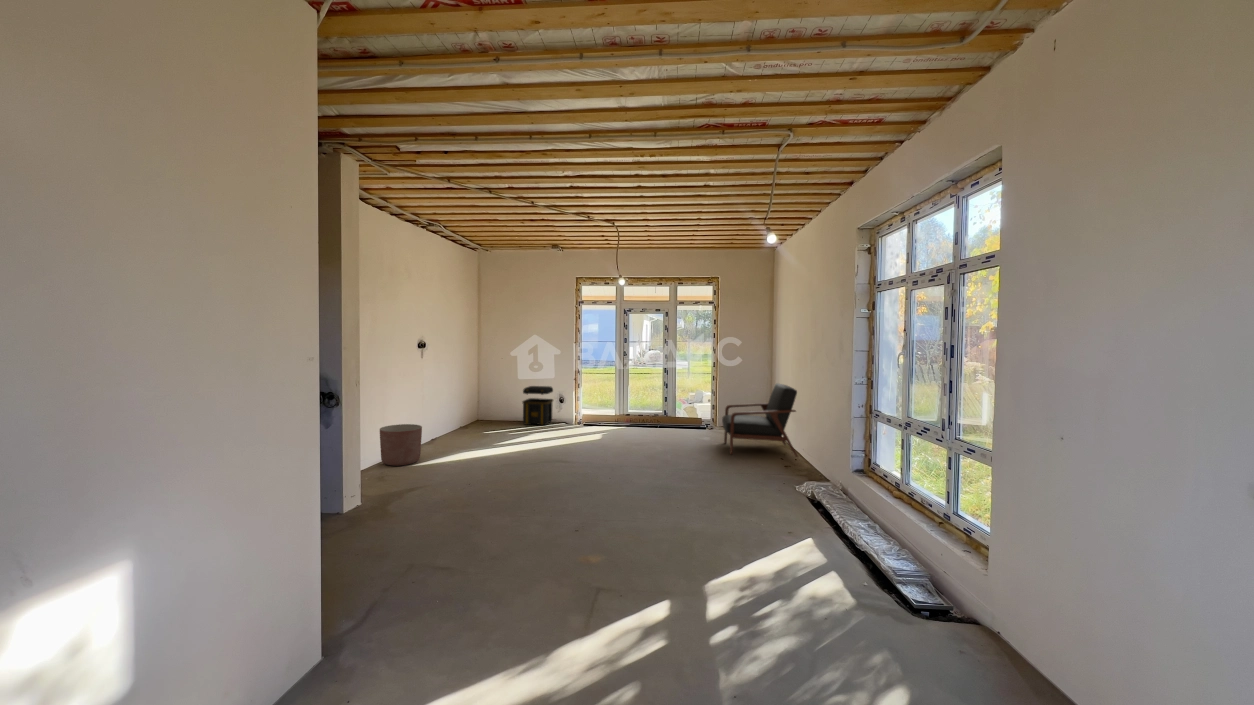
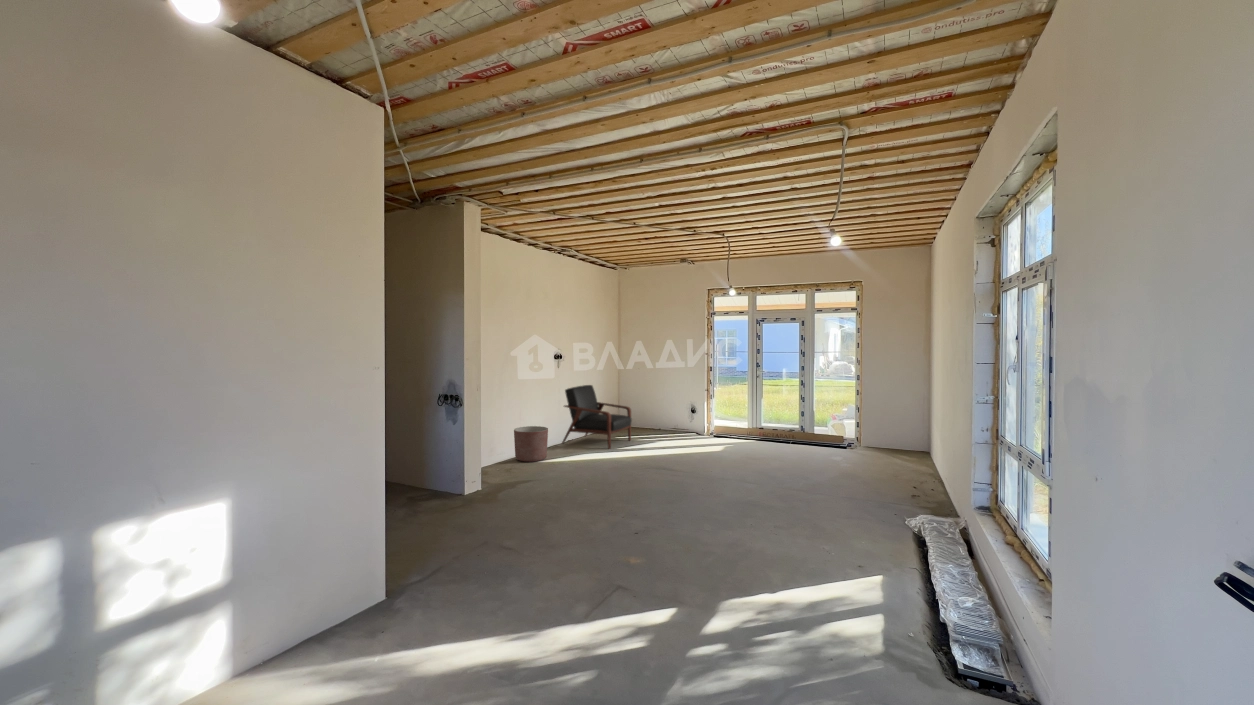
chair: present [722,383,798,457] -> present [562,385,632,449]
toolbox: present [523,386,553,425] -> none [654,396,685,435]

